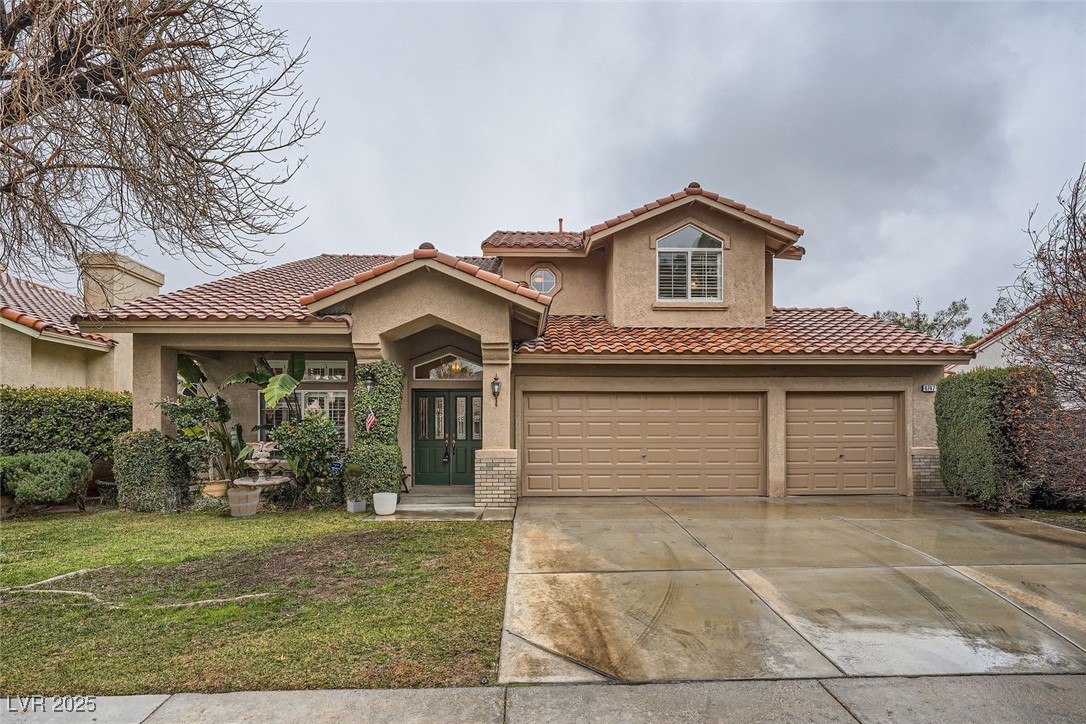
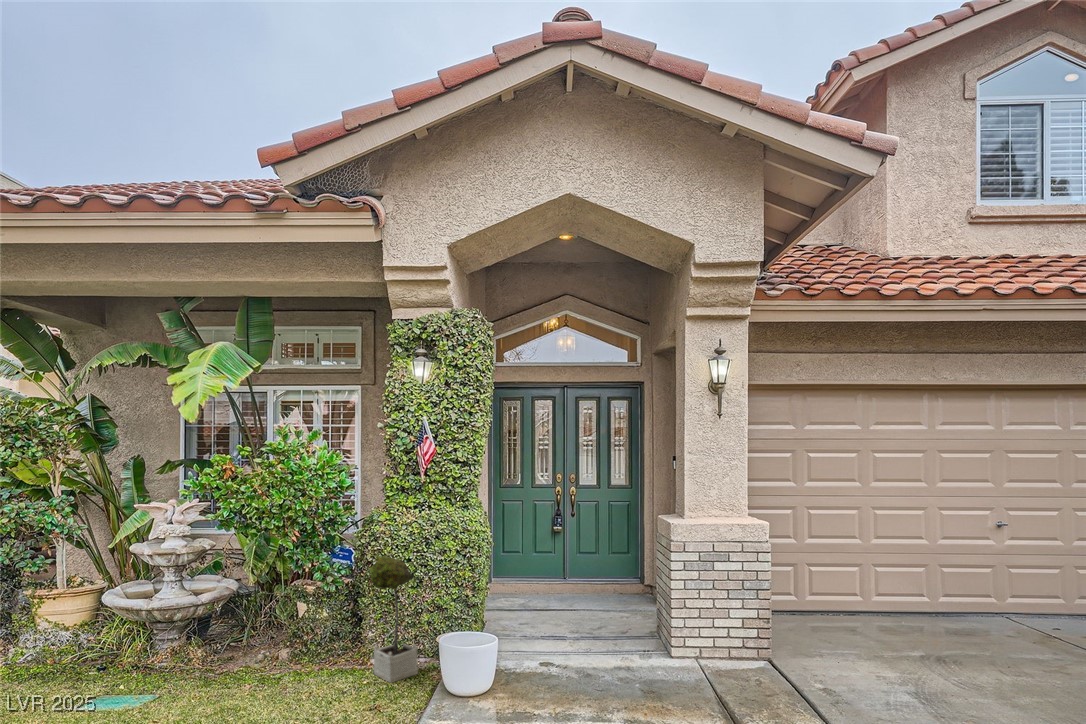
wooden bucket: present [227,486,261,517] -> none [77,609,166,695]

